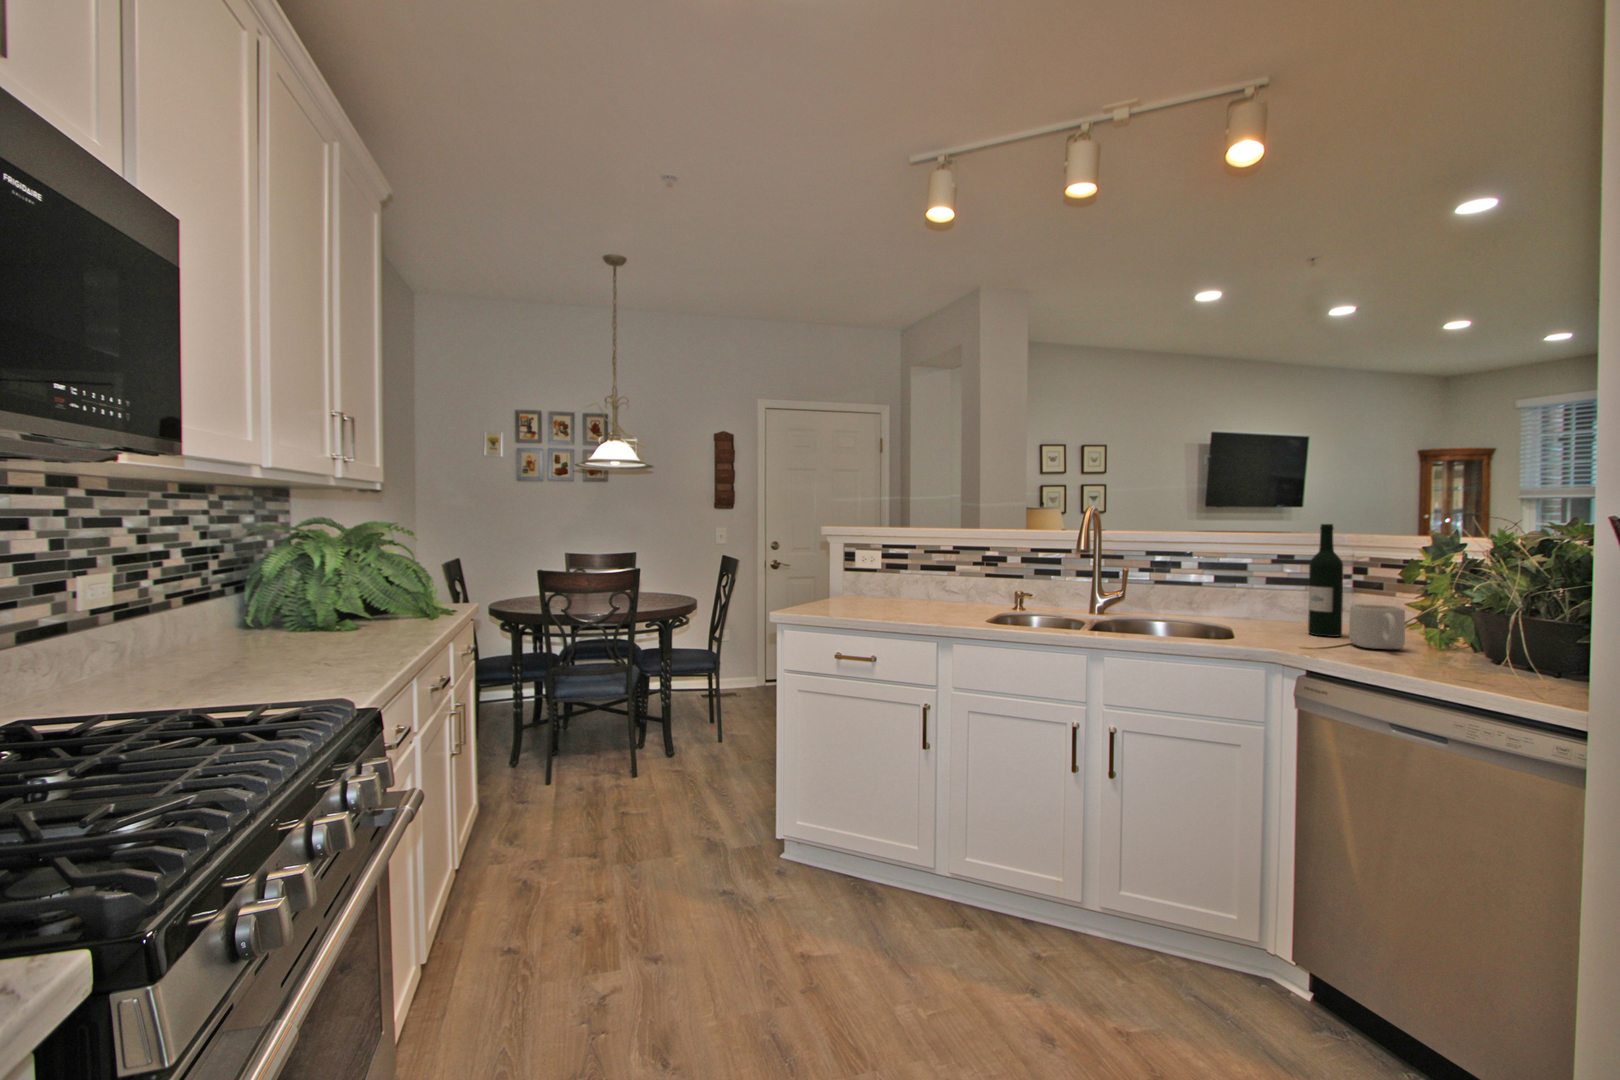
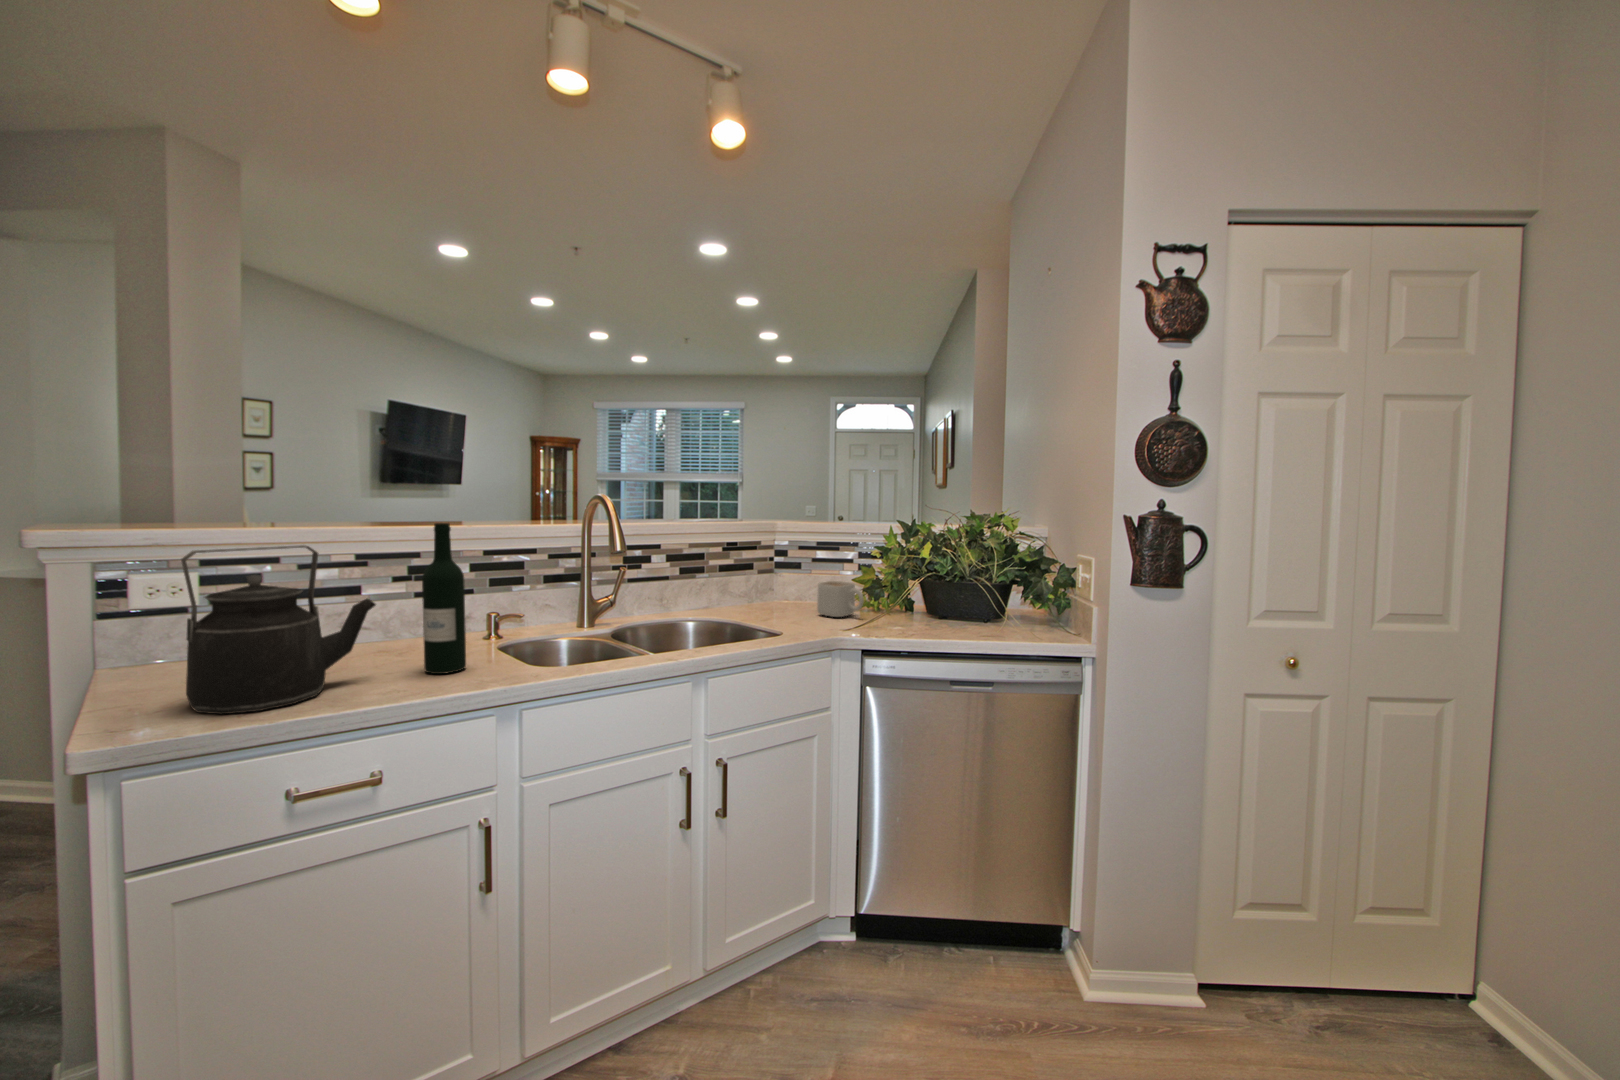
wine bottle: present [1308,524,1343,637] -> present [422,523,466,674]
kettle: none [823,531,909,614] -> present [181,545,376,714]

